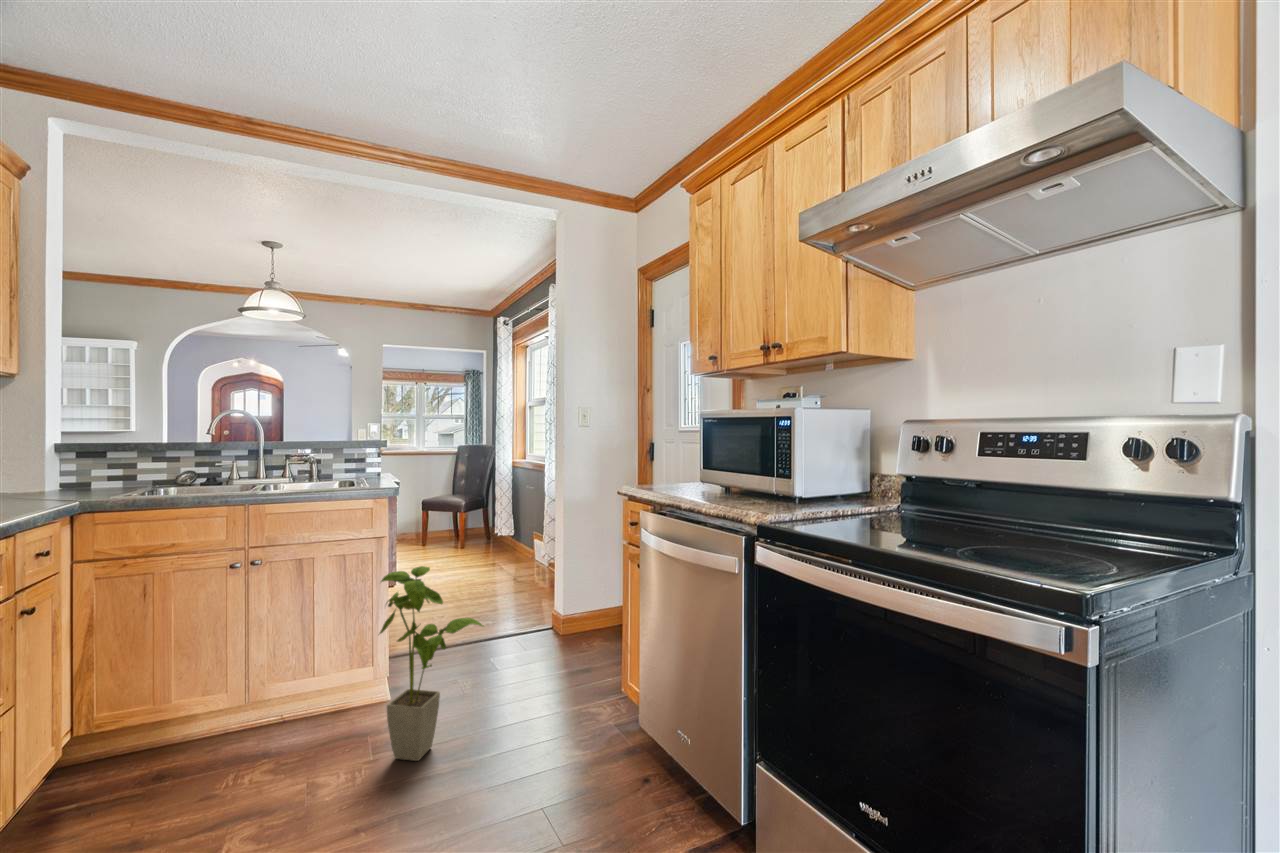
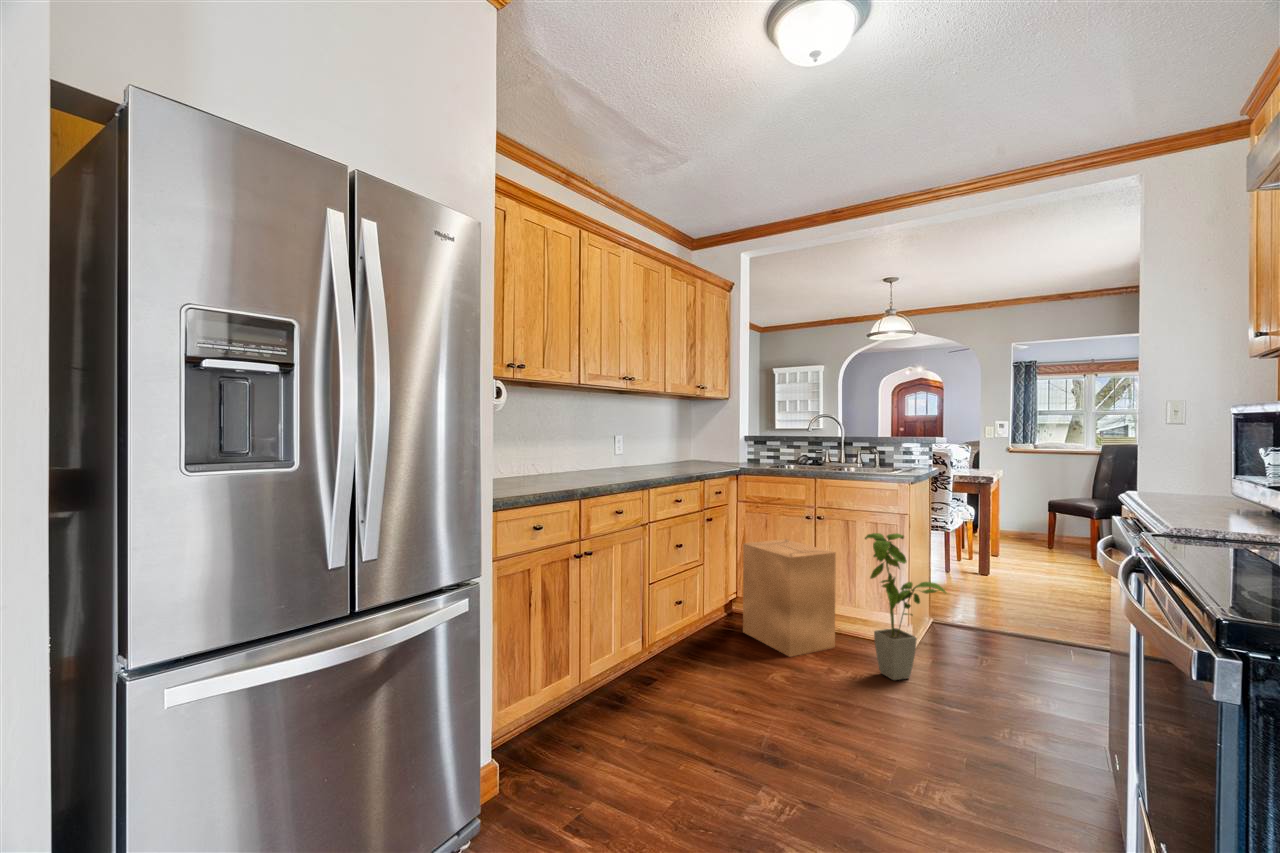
cardboard box: none [117,609,307,805] -> present [743,539,836,657]

